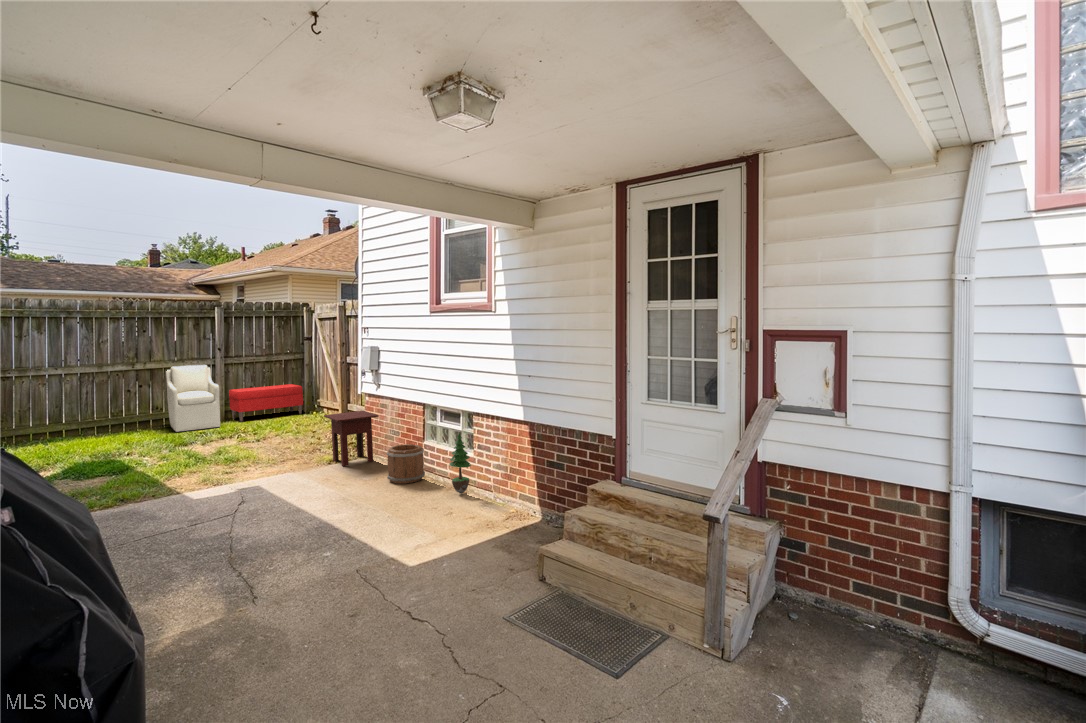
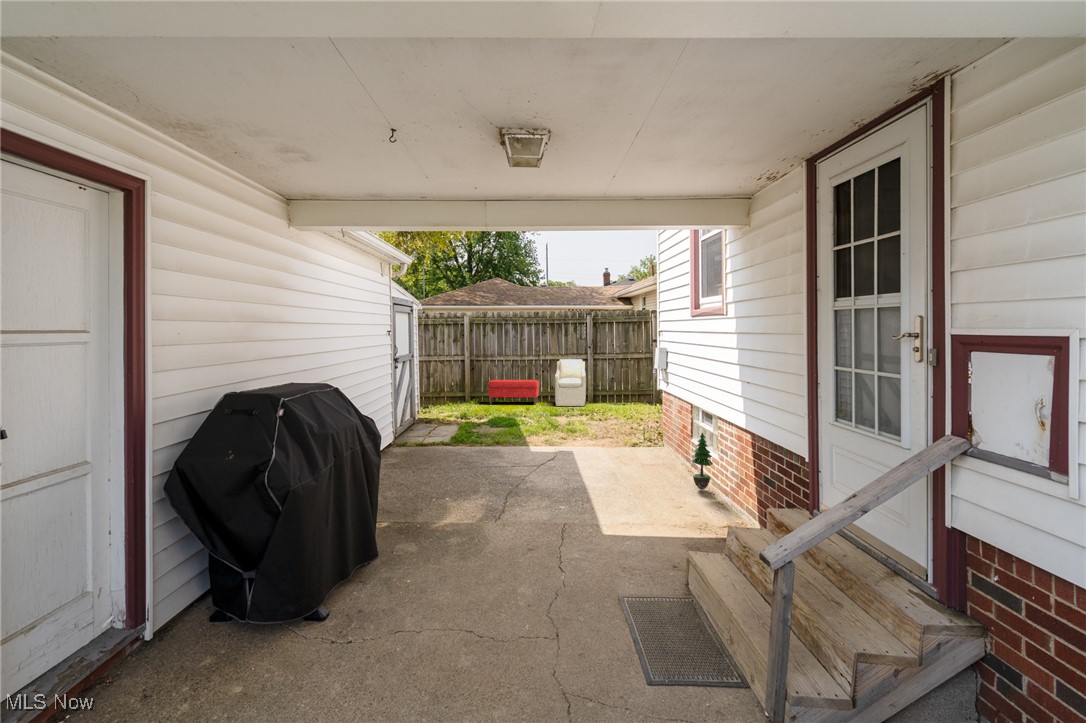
bench: present [229,384,303,422] -> present [488,380,539,405]
side table: present [324,411,378,466] -> none [628,404,667,449]
bucket: present [387,444,425,483] -> none [653,437,688,472]

